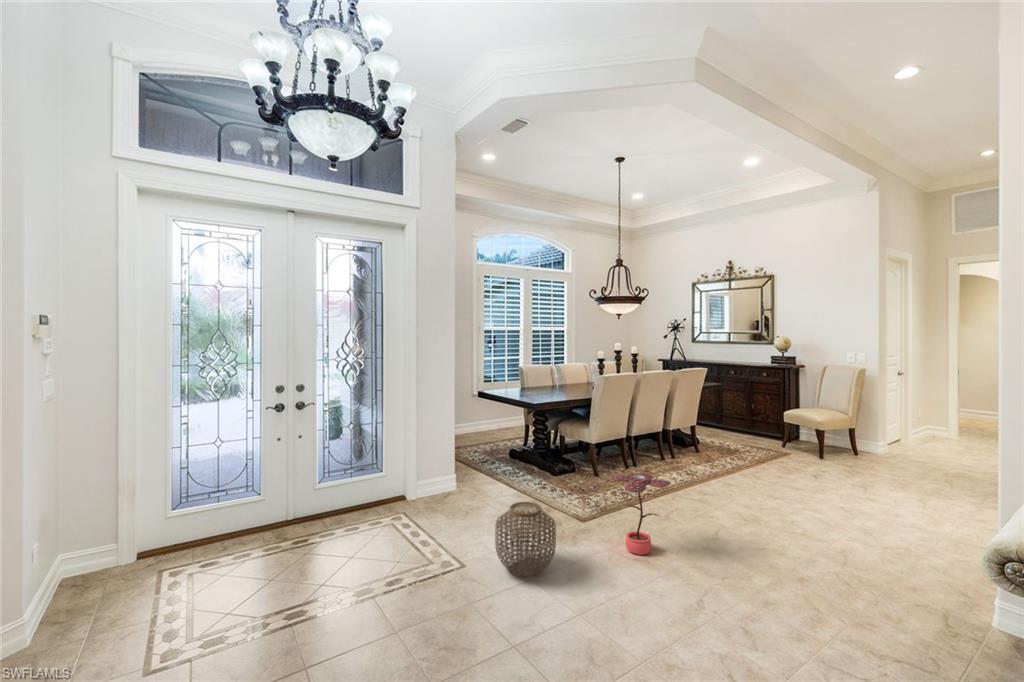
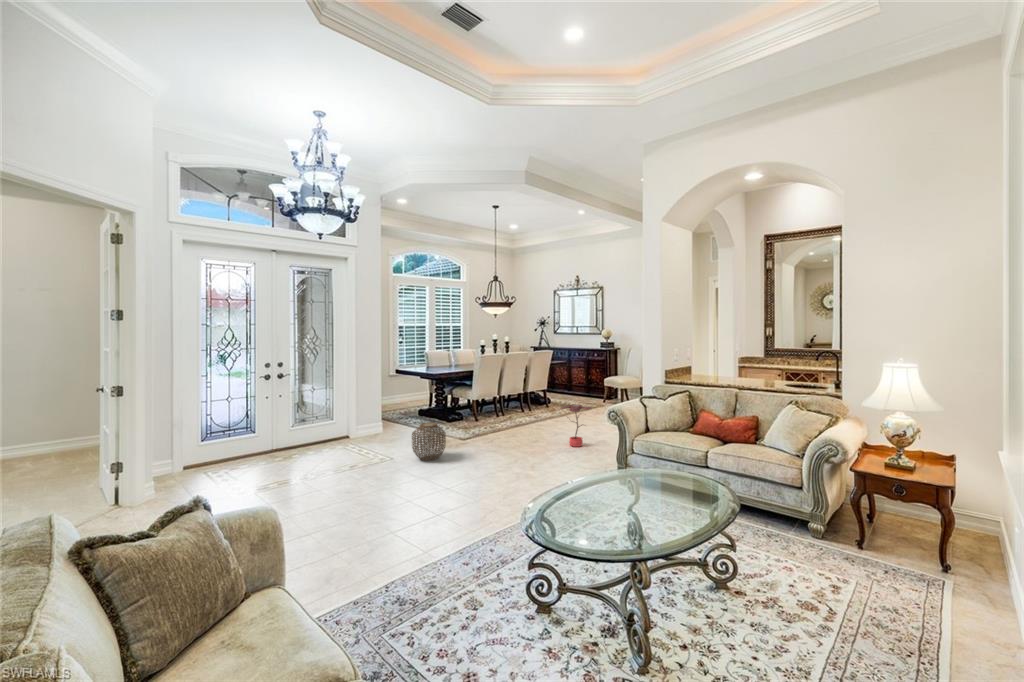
potted plant: present [610,473,670,555] -> present [561,405,591,447]

